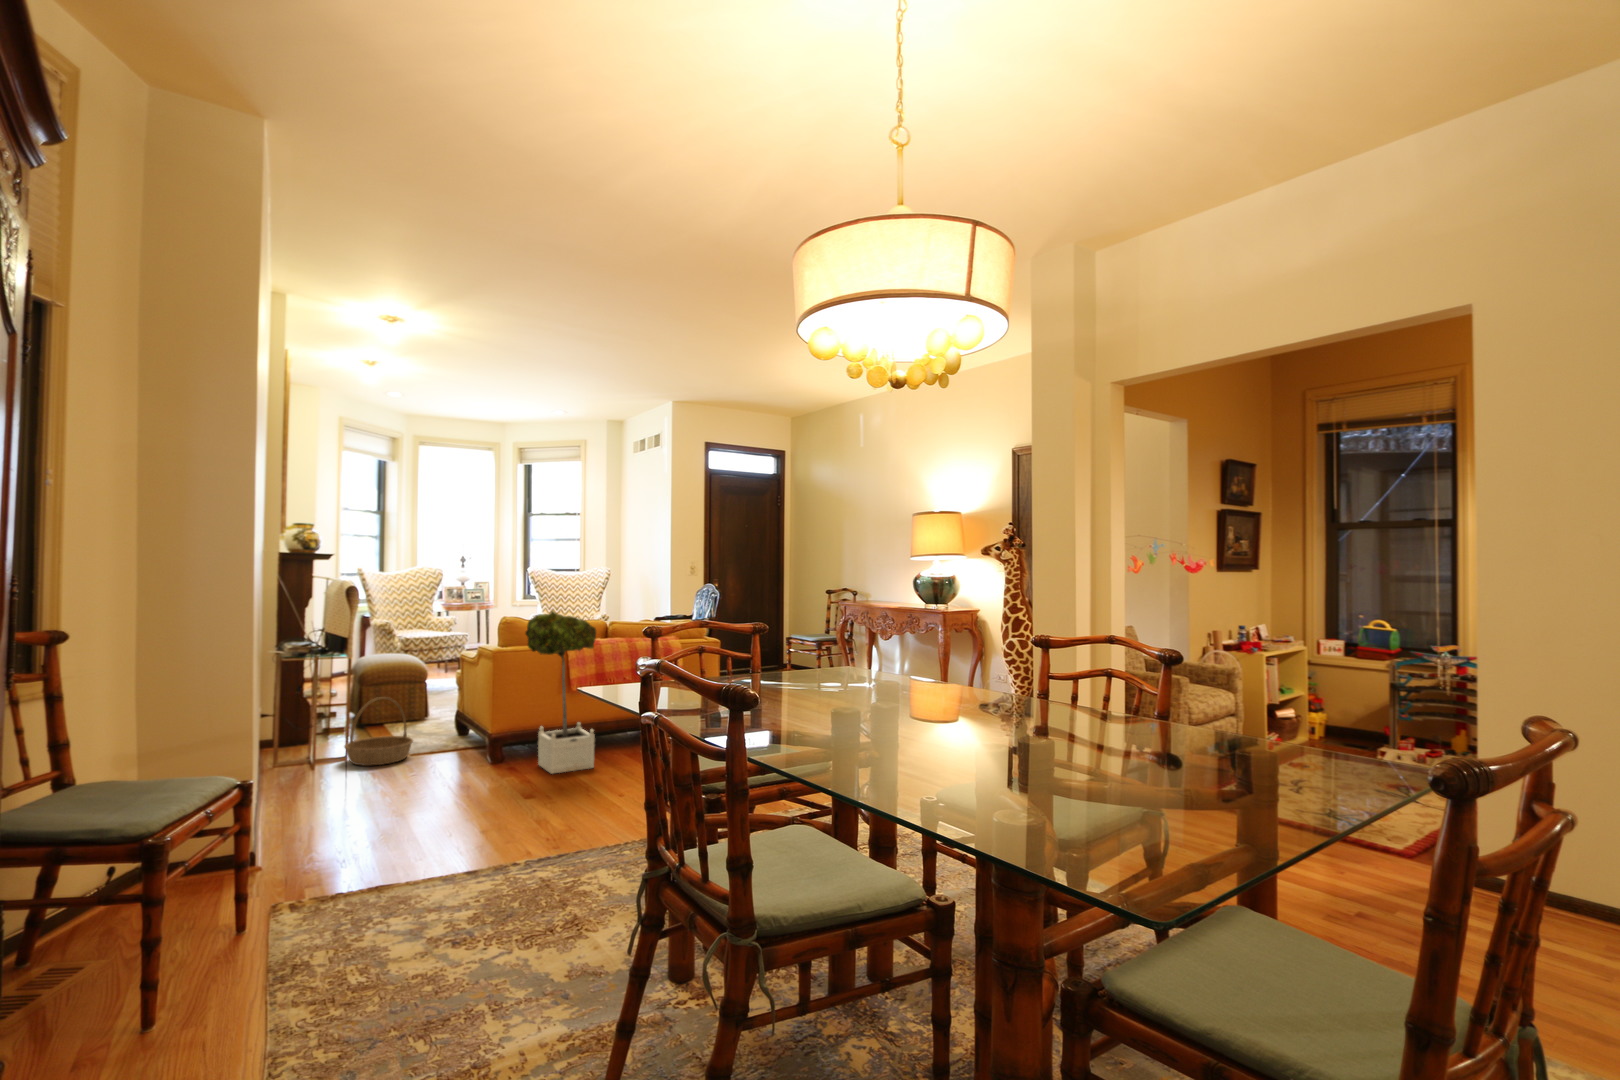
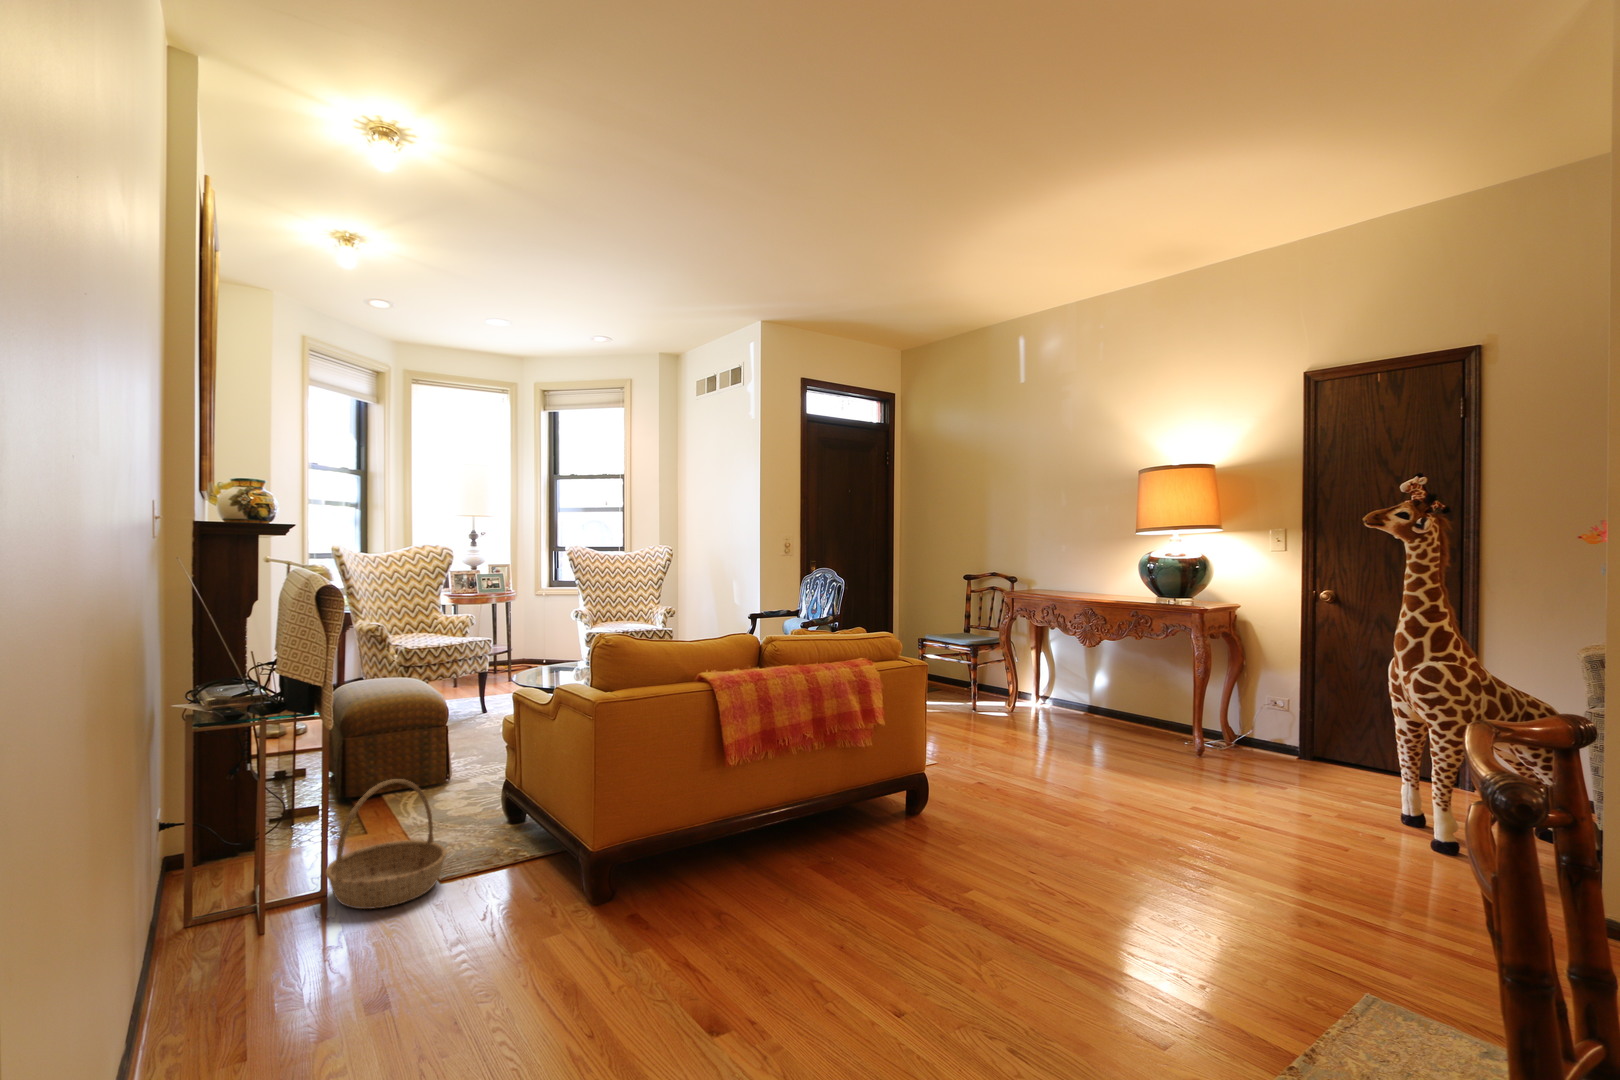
potted tree: present [525,611,596,773] -> none [654,630,779,929]

